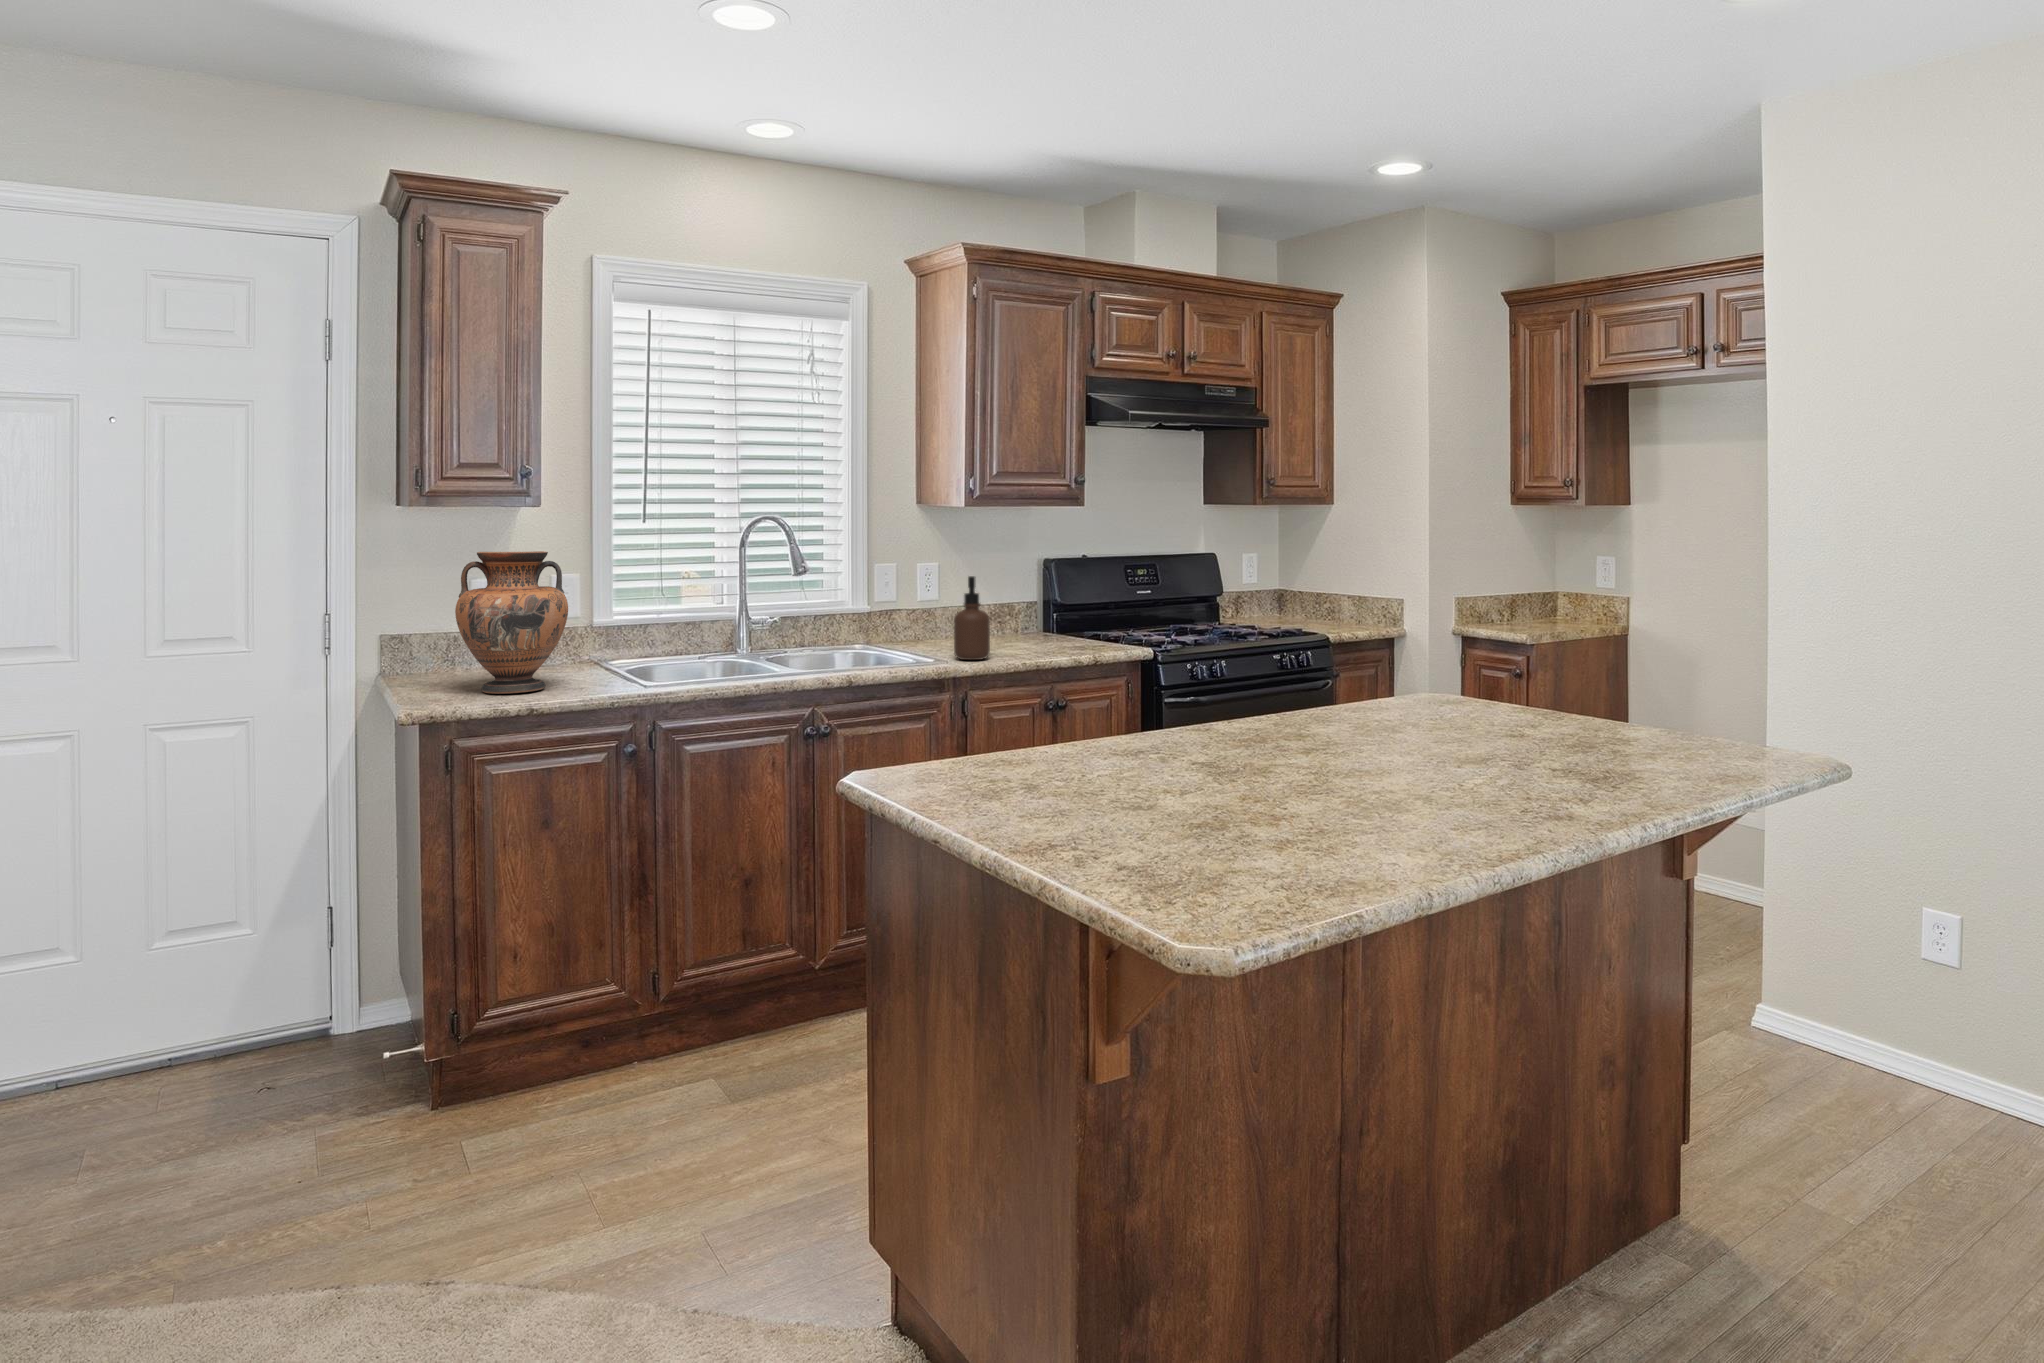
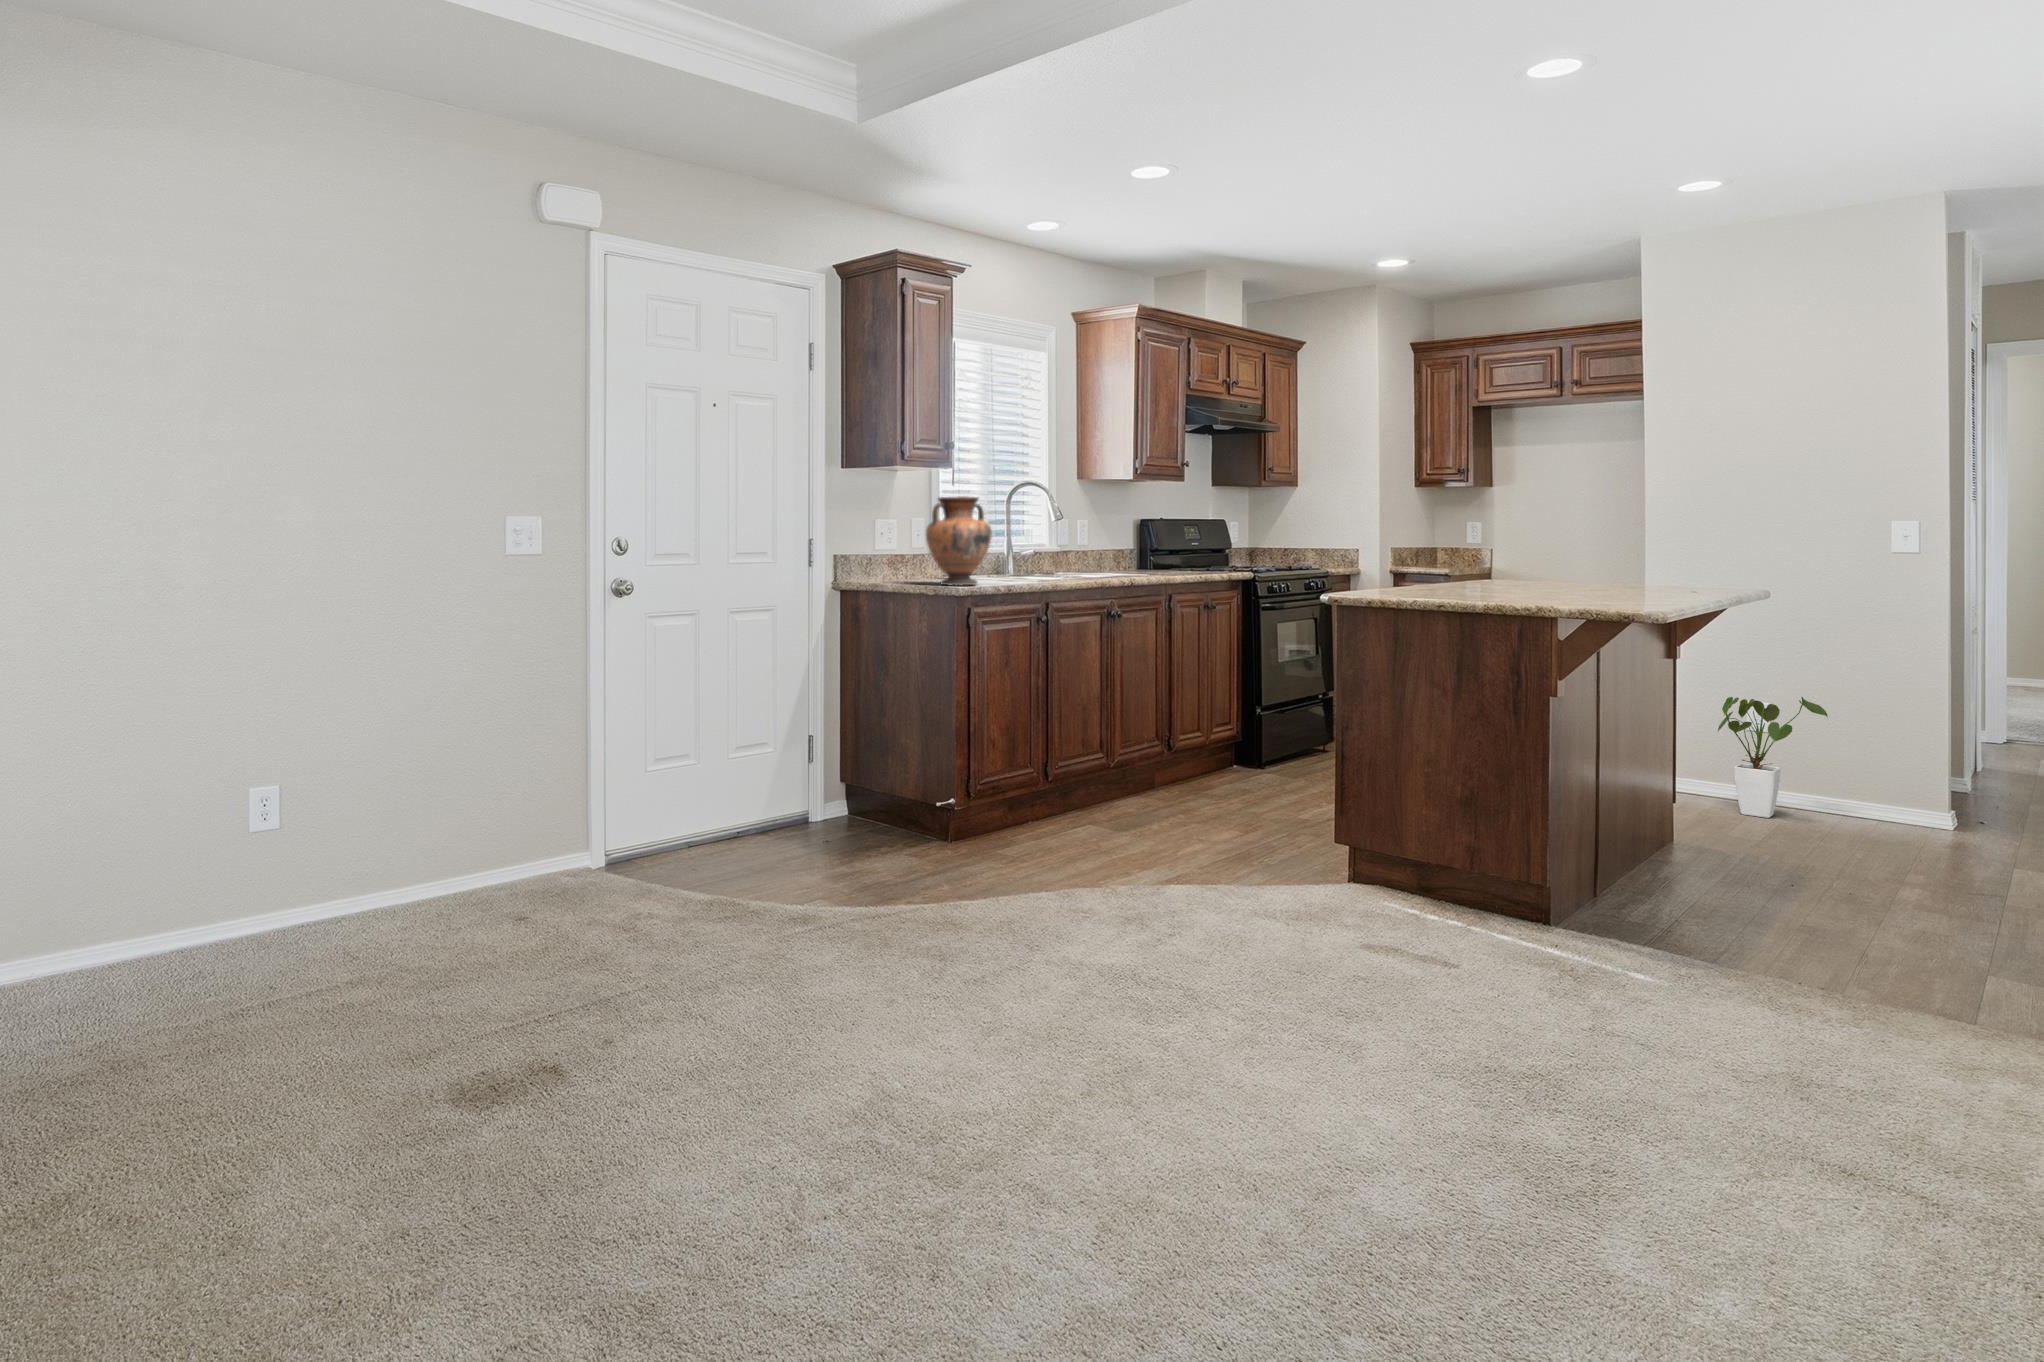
soap dispenser: present [954,576,990,660] -> none [1146,523,1170,578]
house plant: none [1816,905,2030,1129] -> present [1718,697,1828,818]

